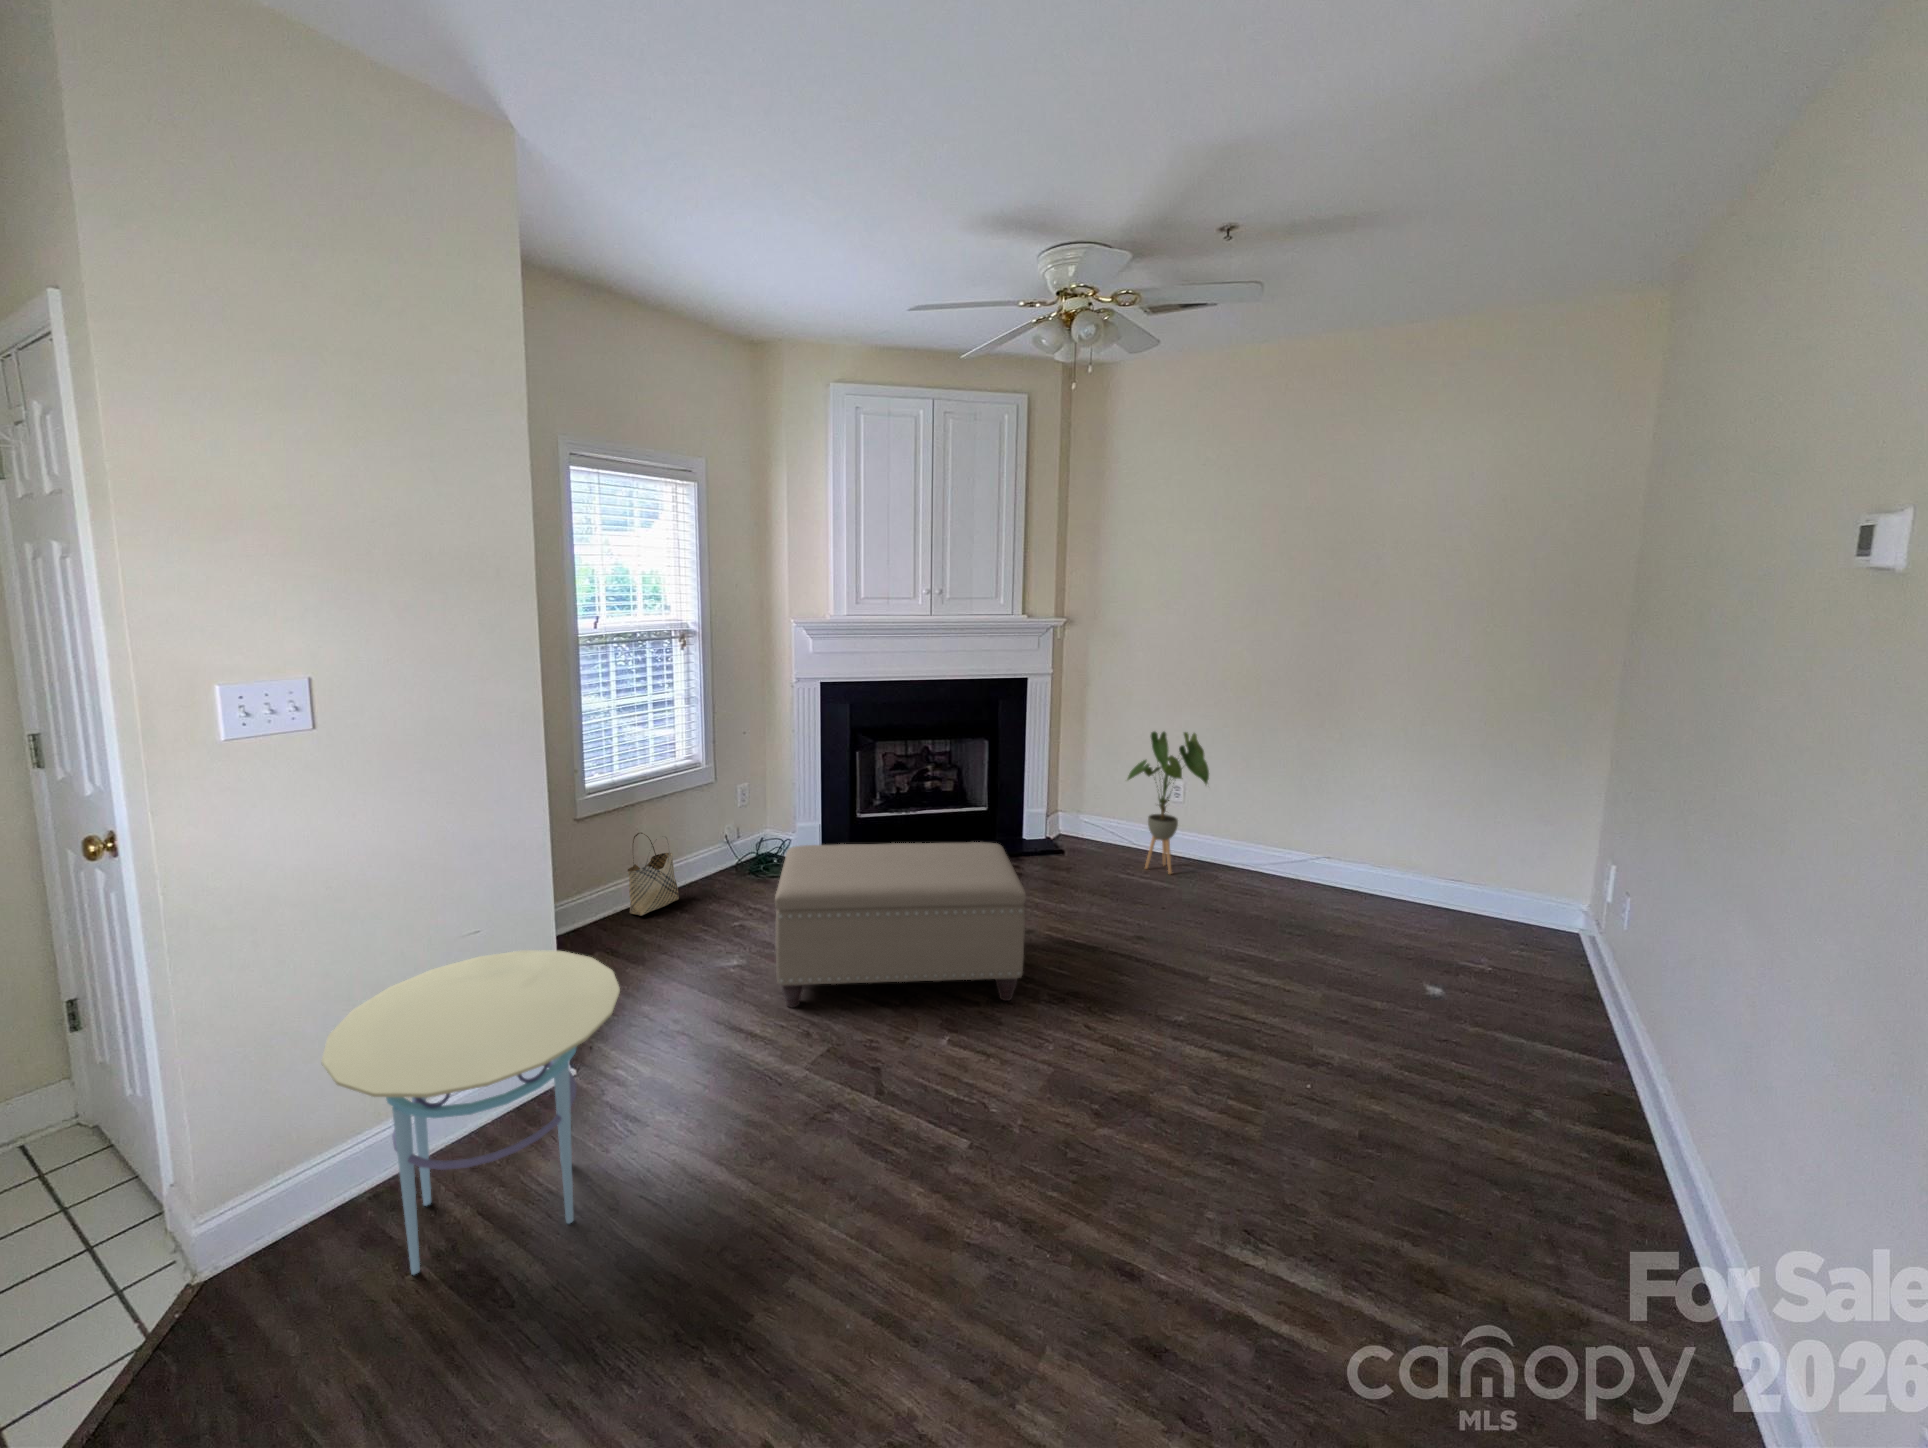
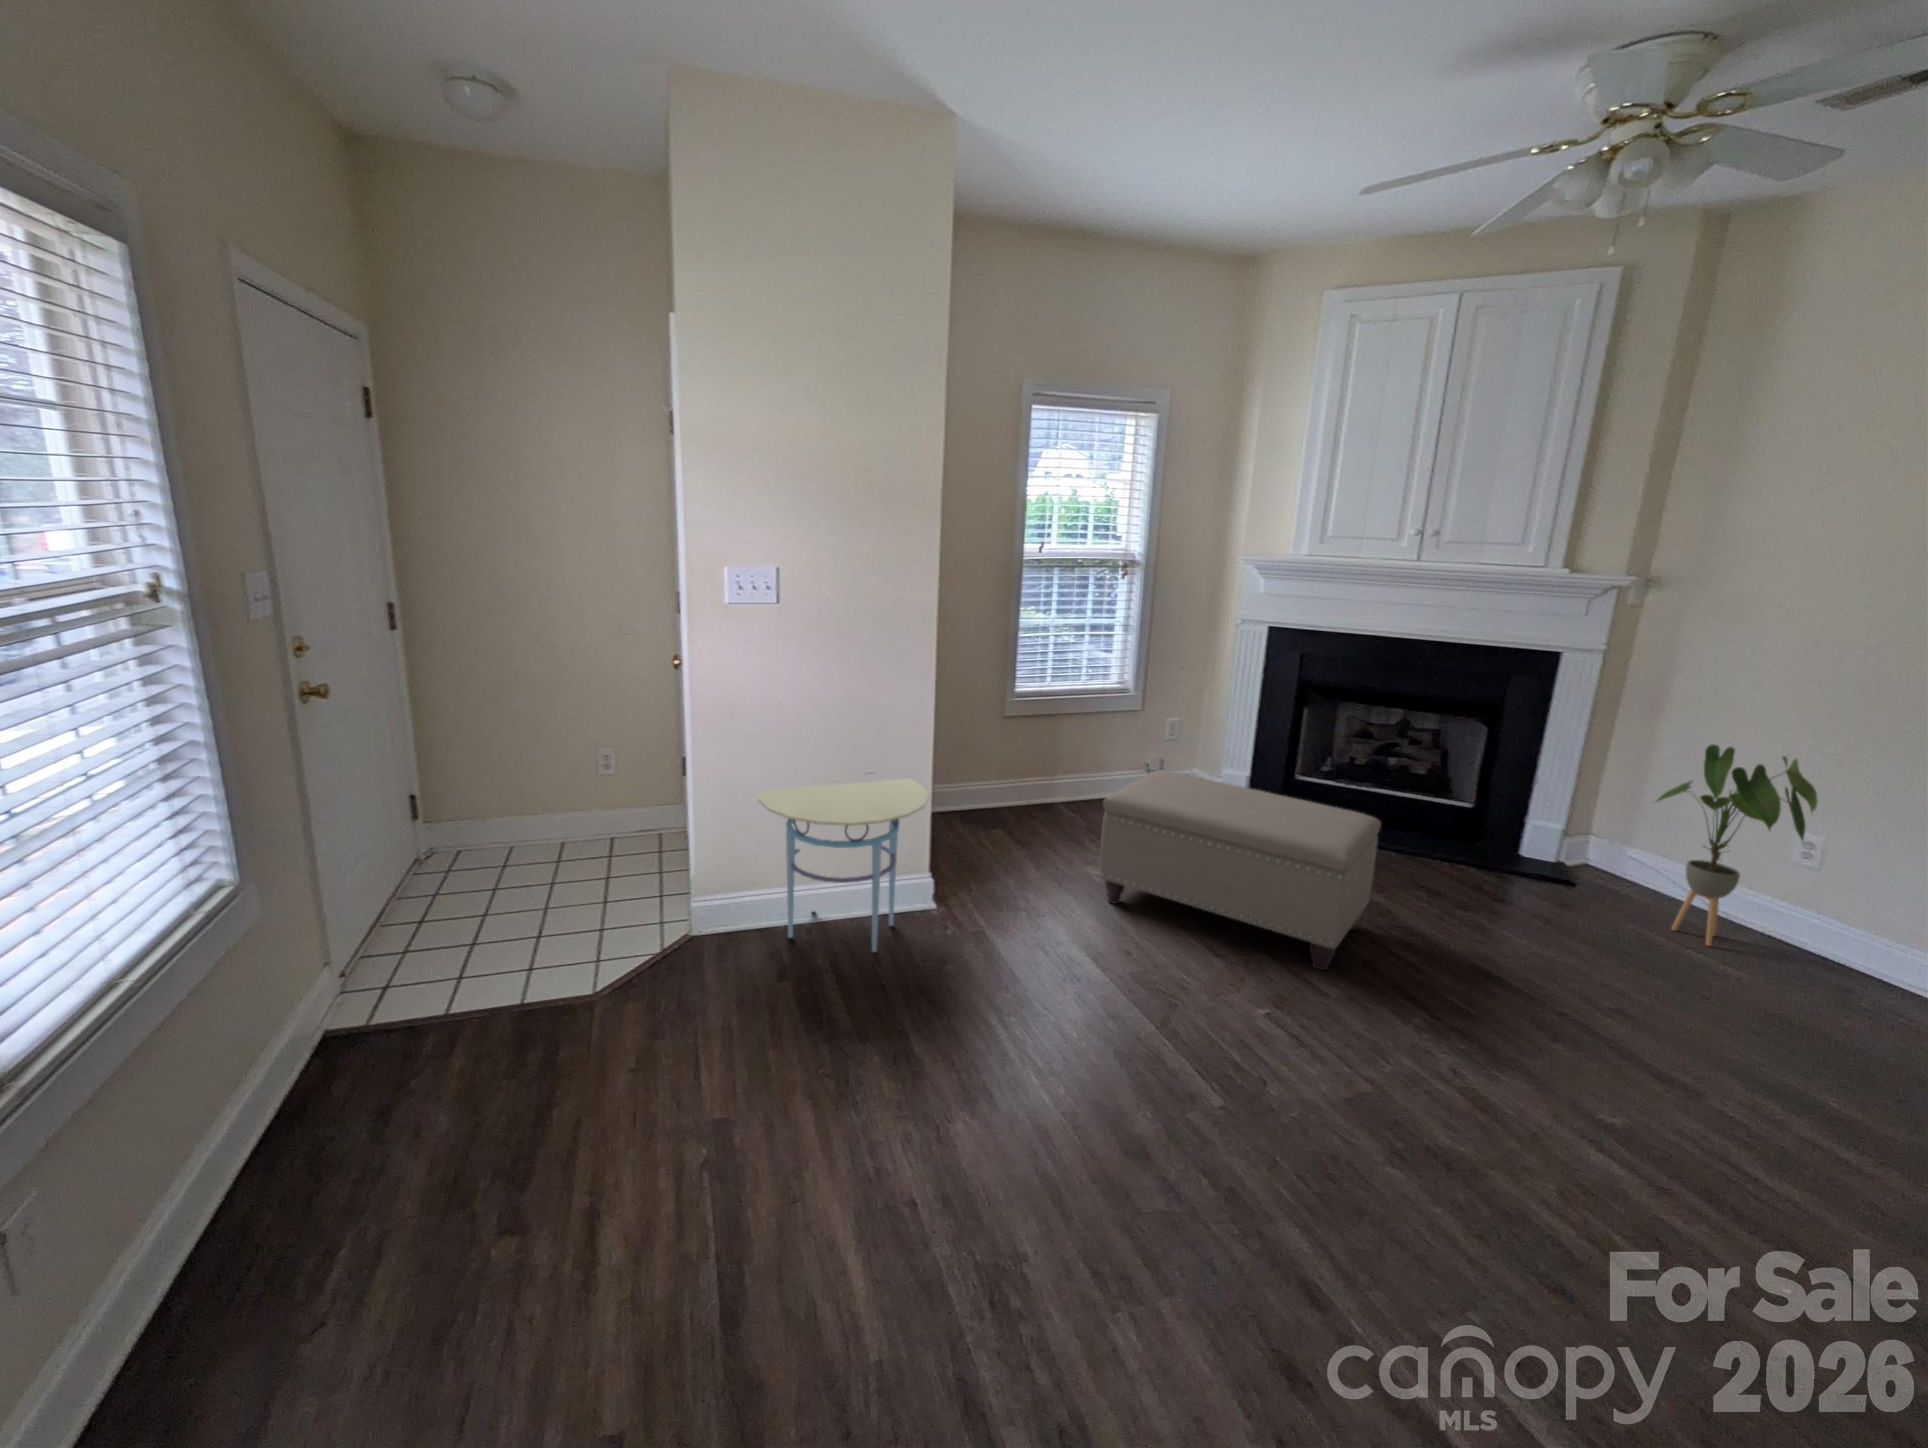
woven basket: present [628,833,679,916] -> none [1040,737,1086,808]

